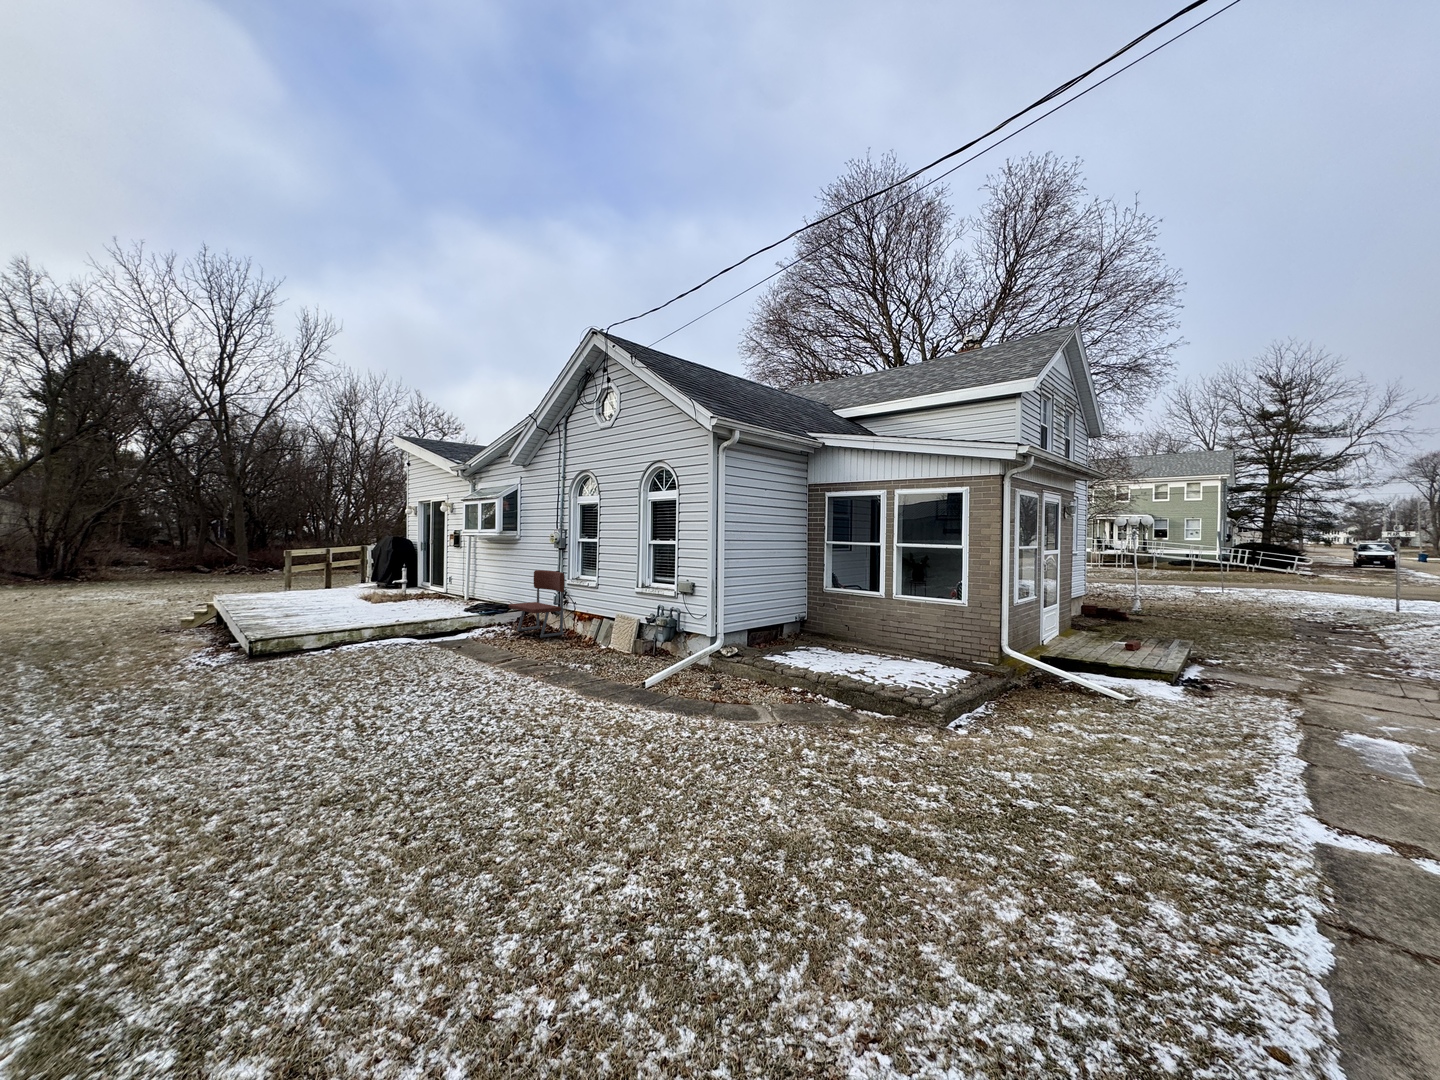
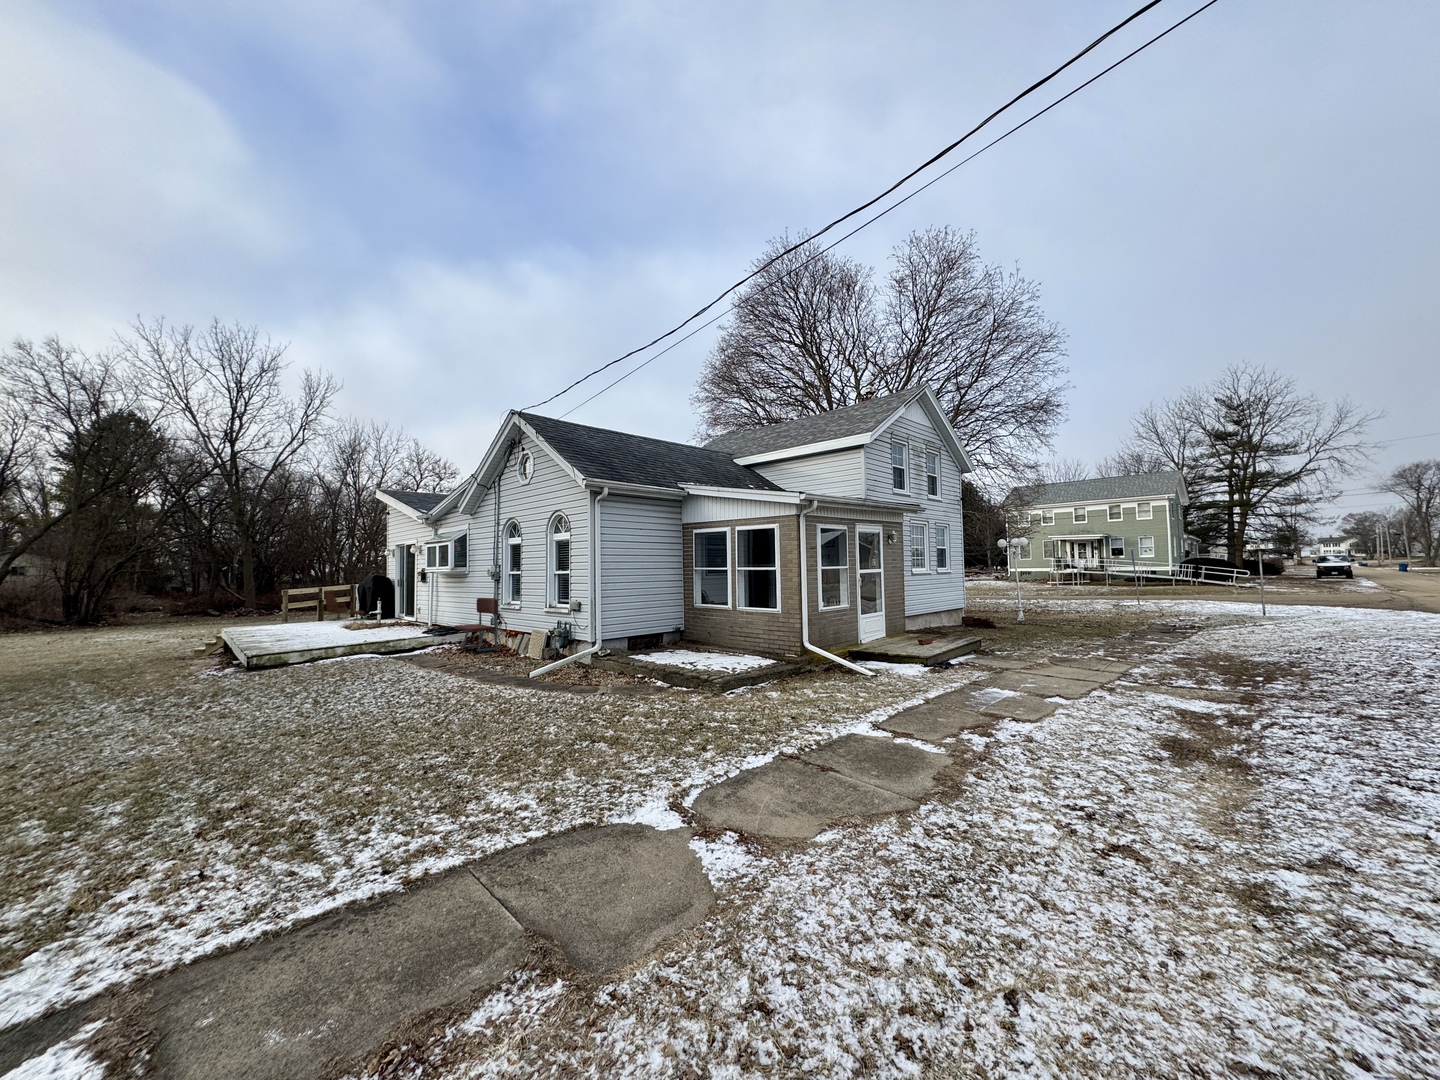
lounge chair: none [335,555,383,591] -> present [324,590,364,619]

